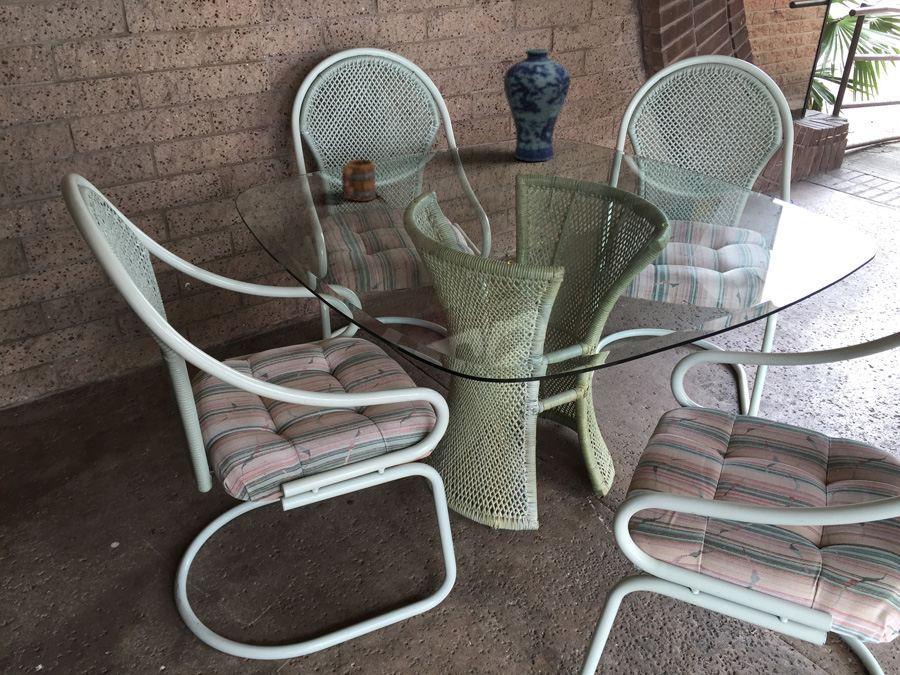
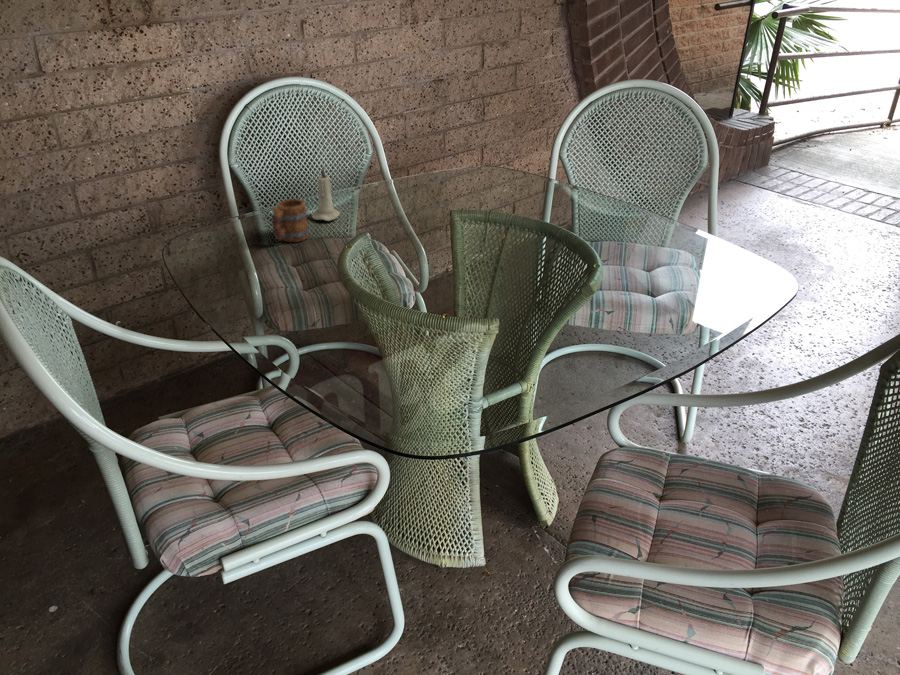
vase: present [504,49,570,161] -> none [434,80,500,192]
candle: none [379,129,407,184] -> present [312,167,340,221]

